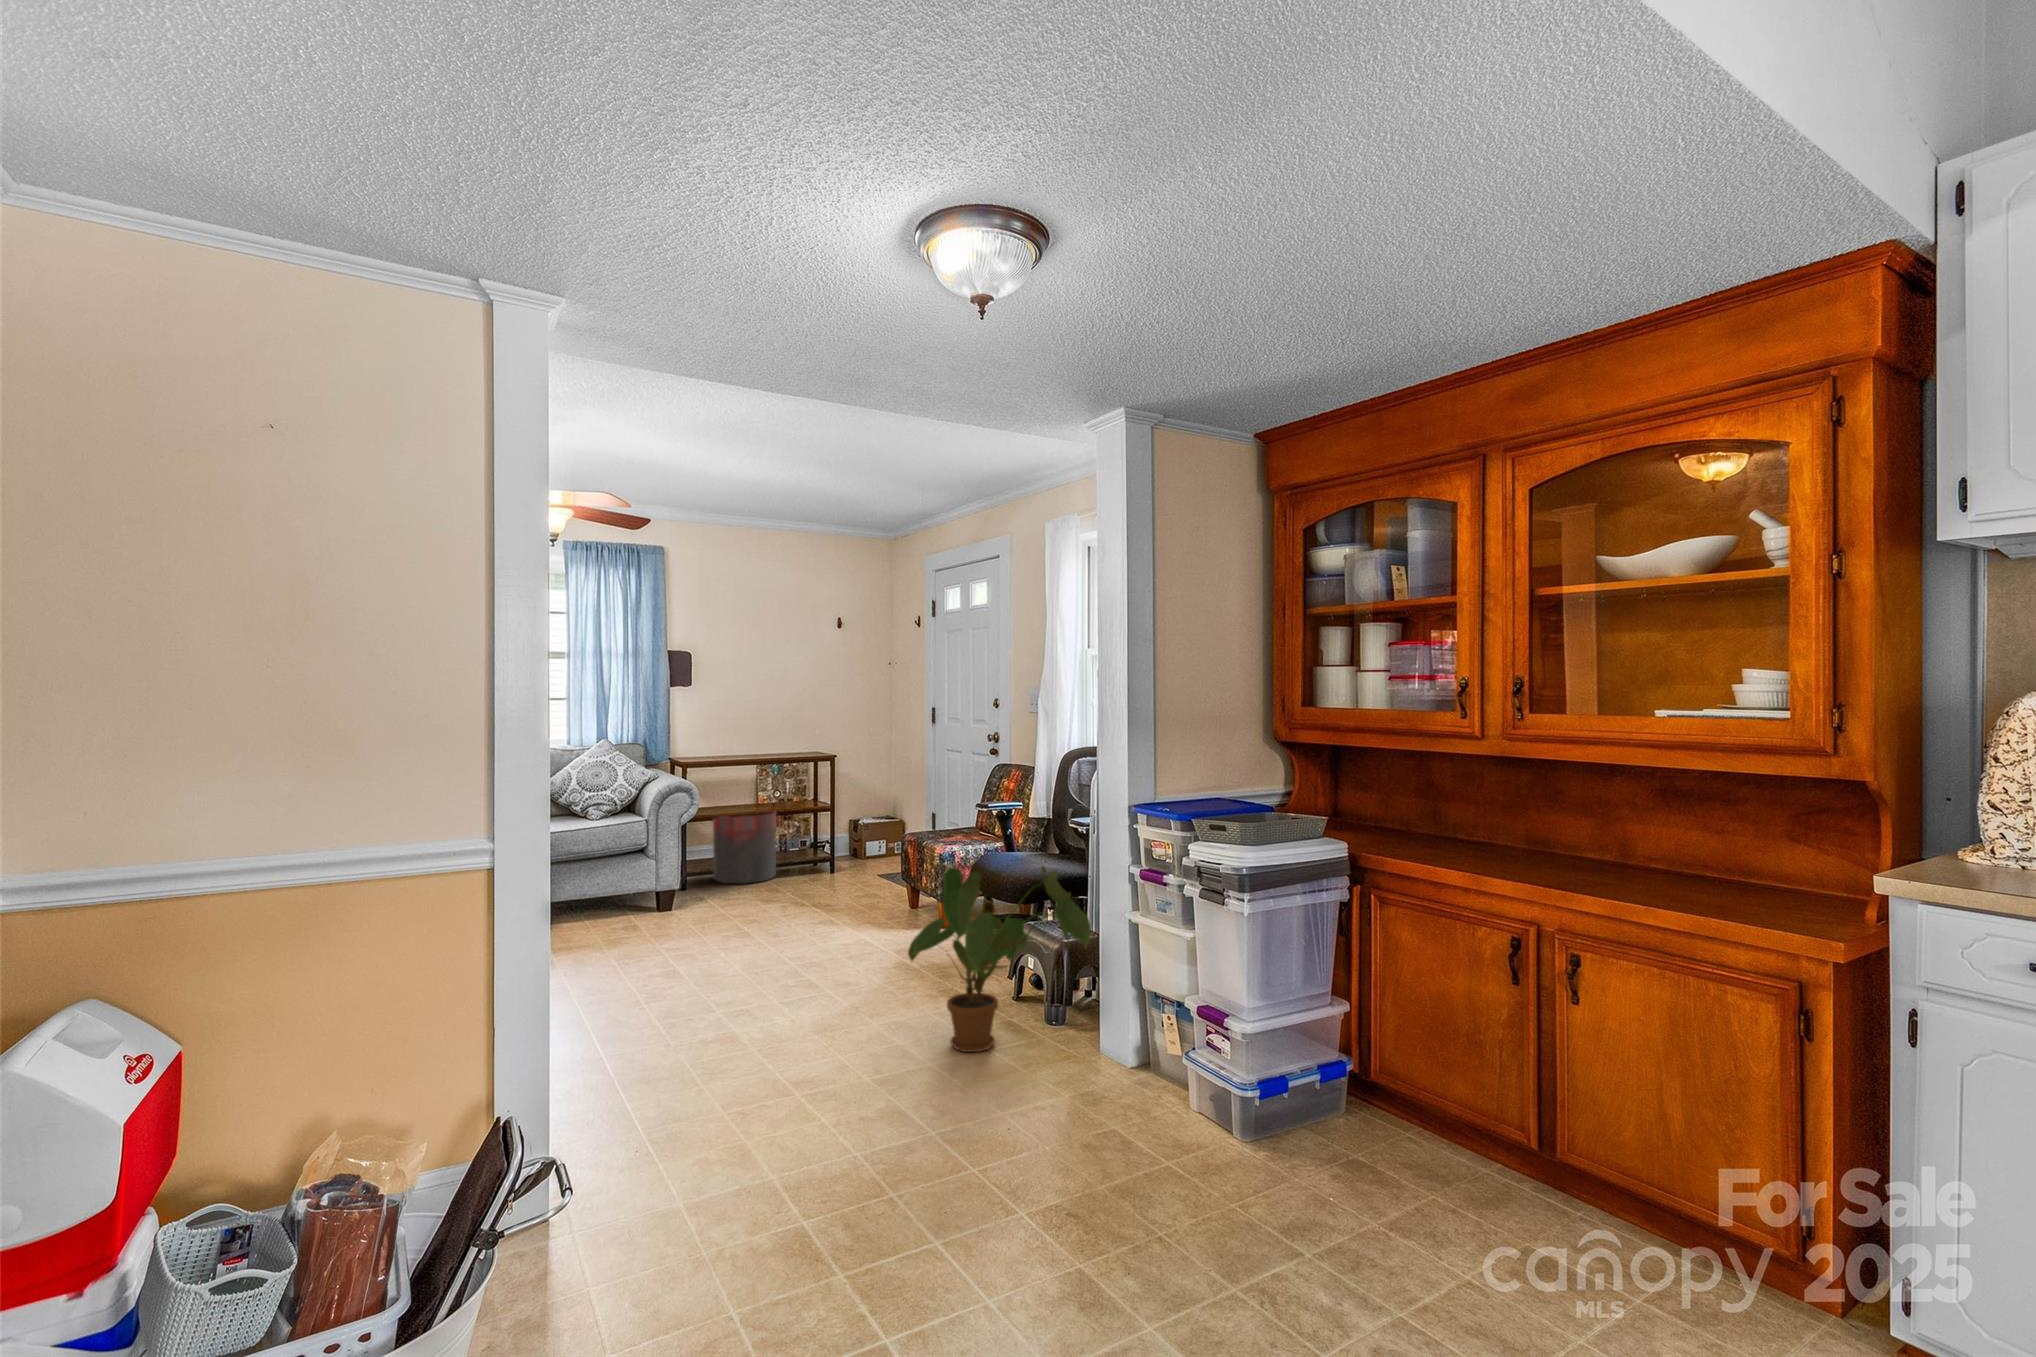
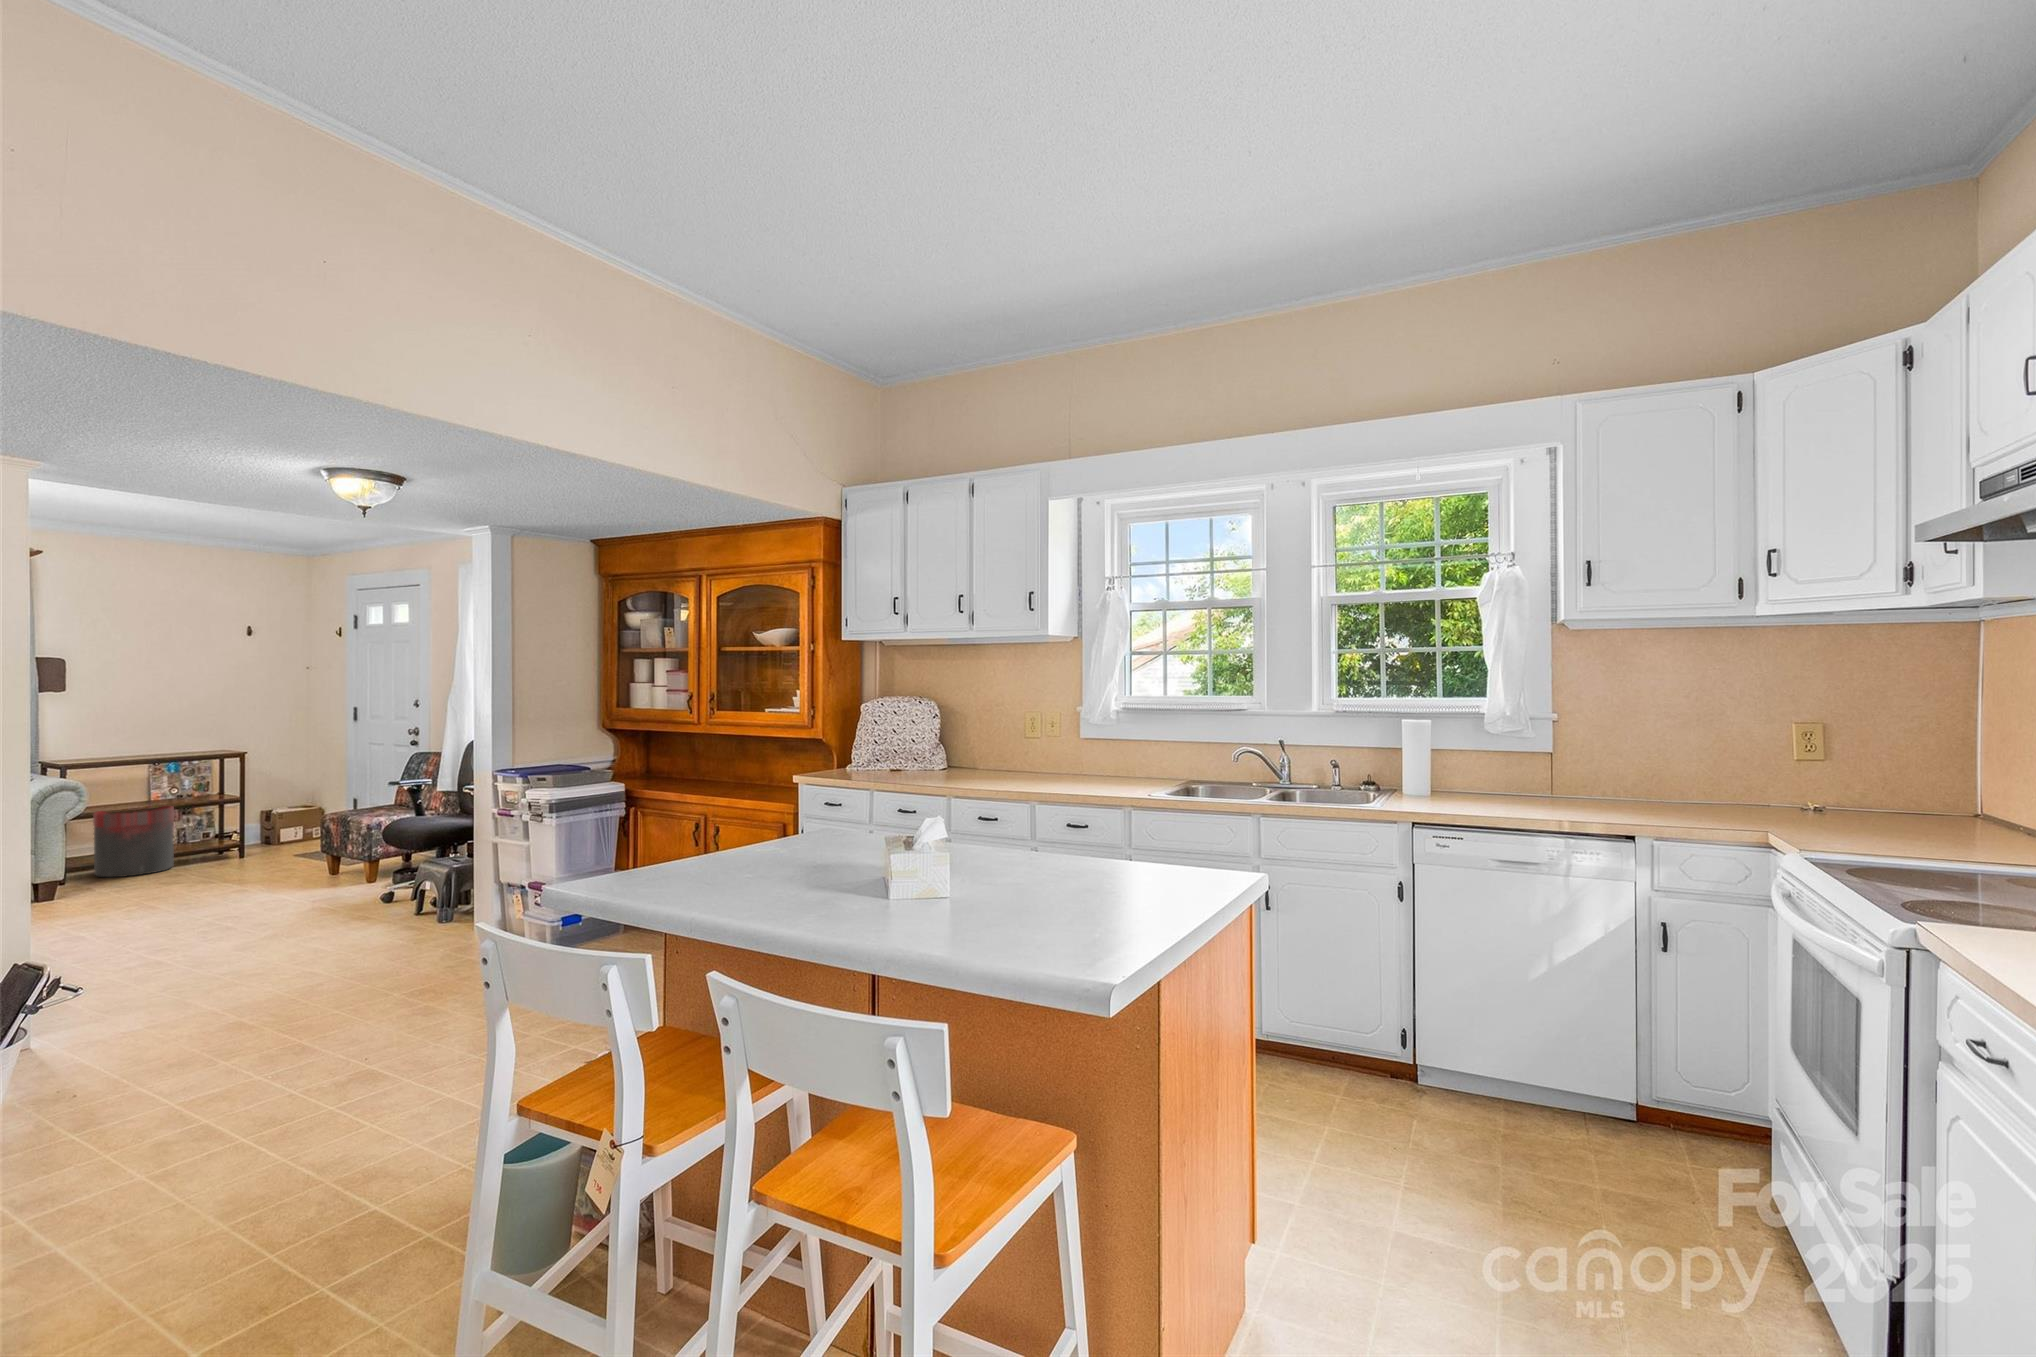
house plant: present [908,866,1091,1052] -> none [322,817,469,946]

